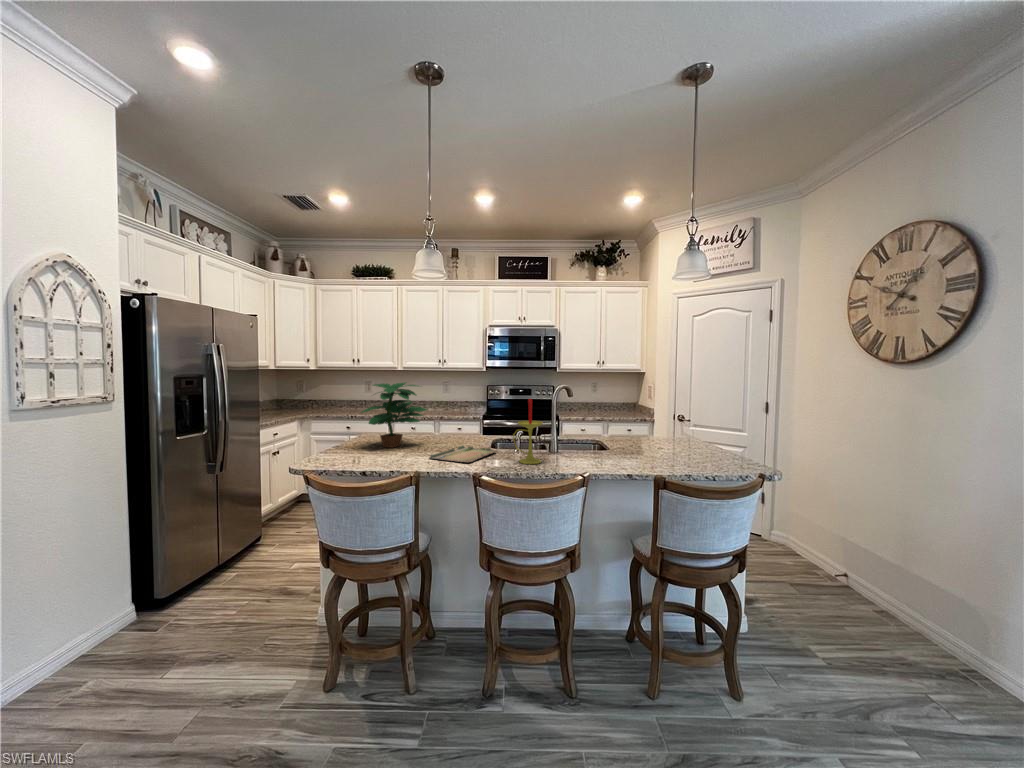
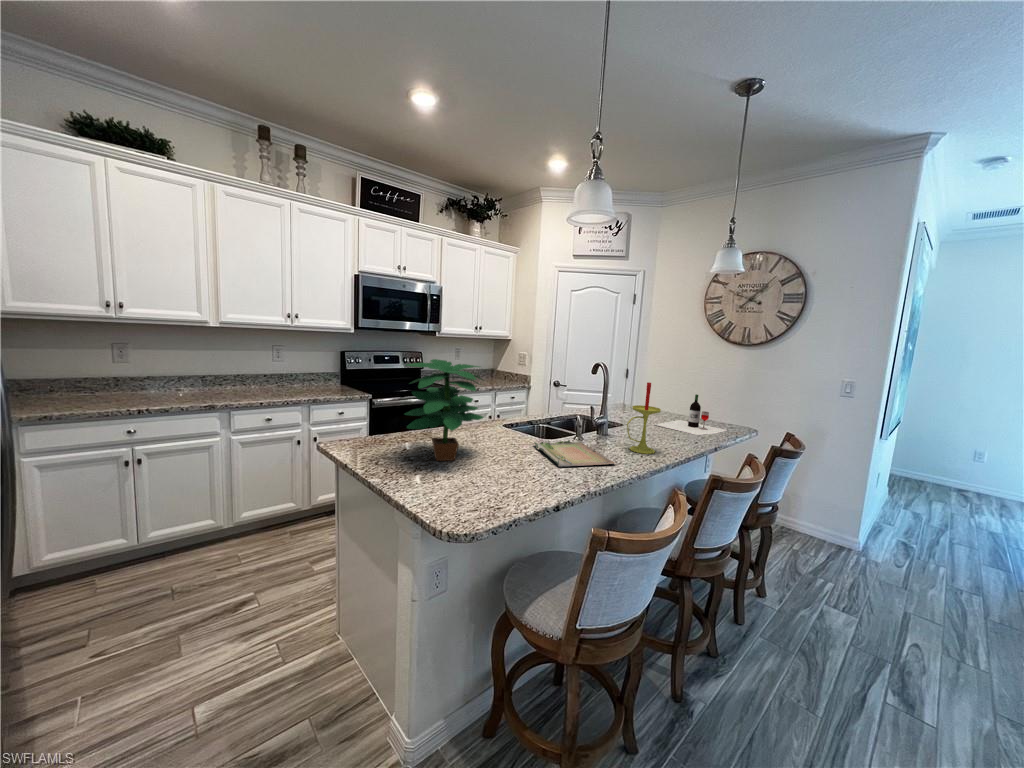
wine bottle: none [634,421,713,466] -> present [656,394,726,435]

